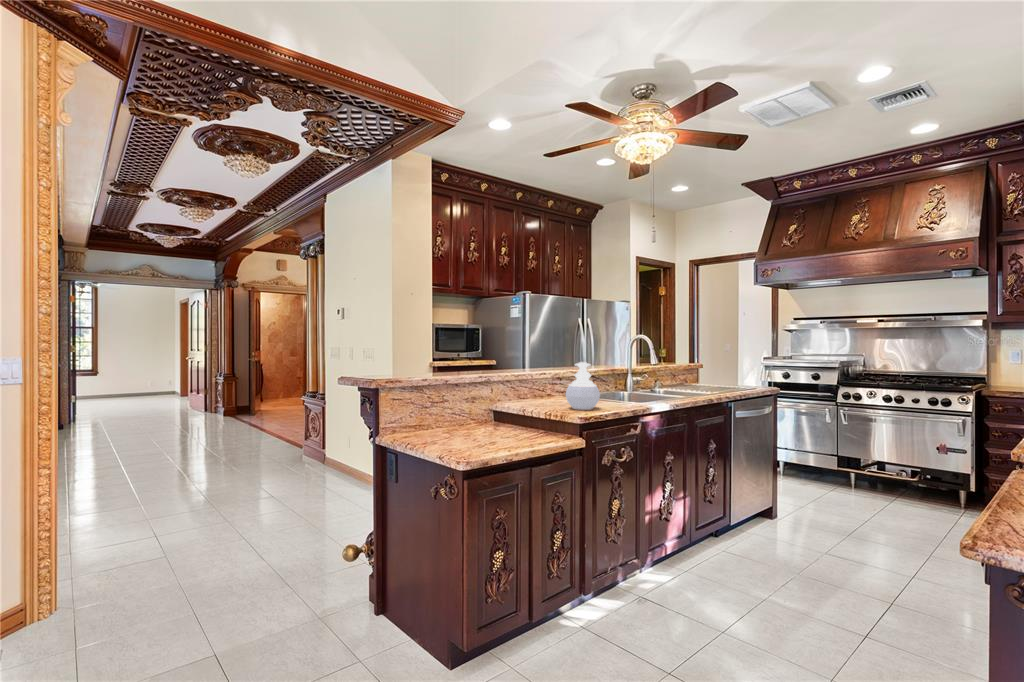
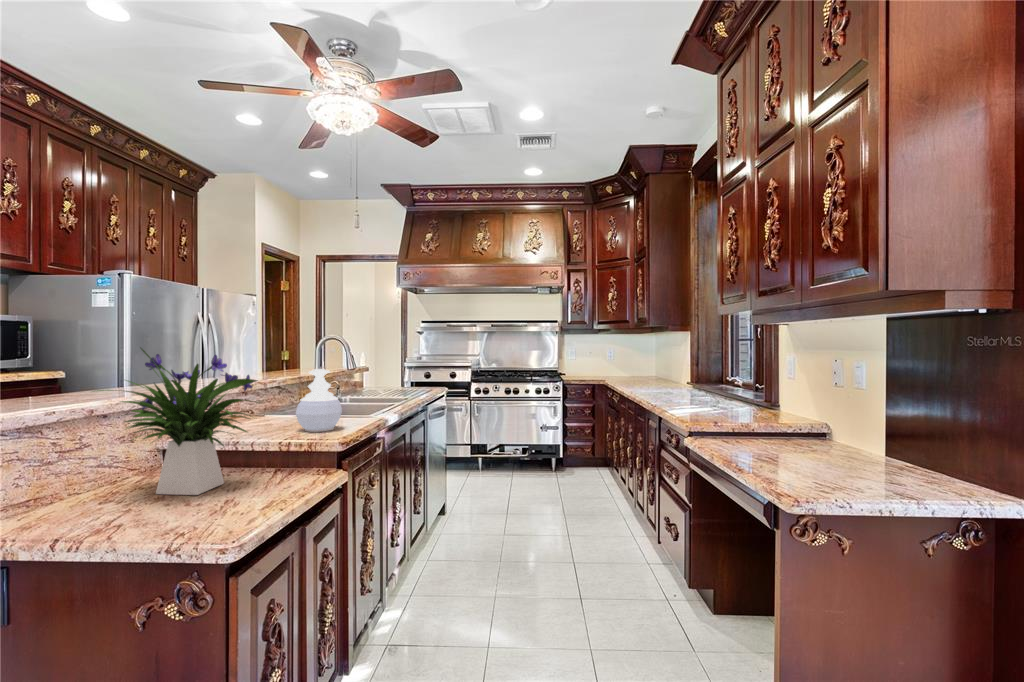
flower arrangement: none [437,344,525,437] -> present [97,348,258,495]

